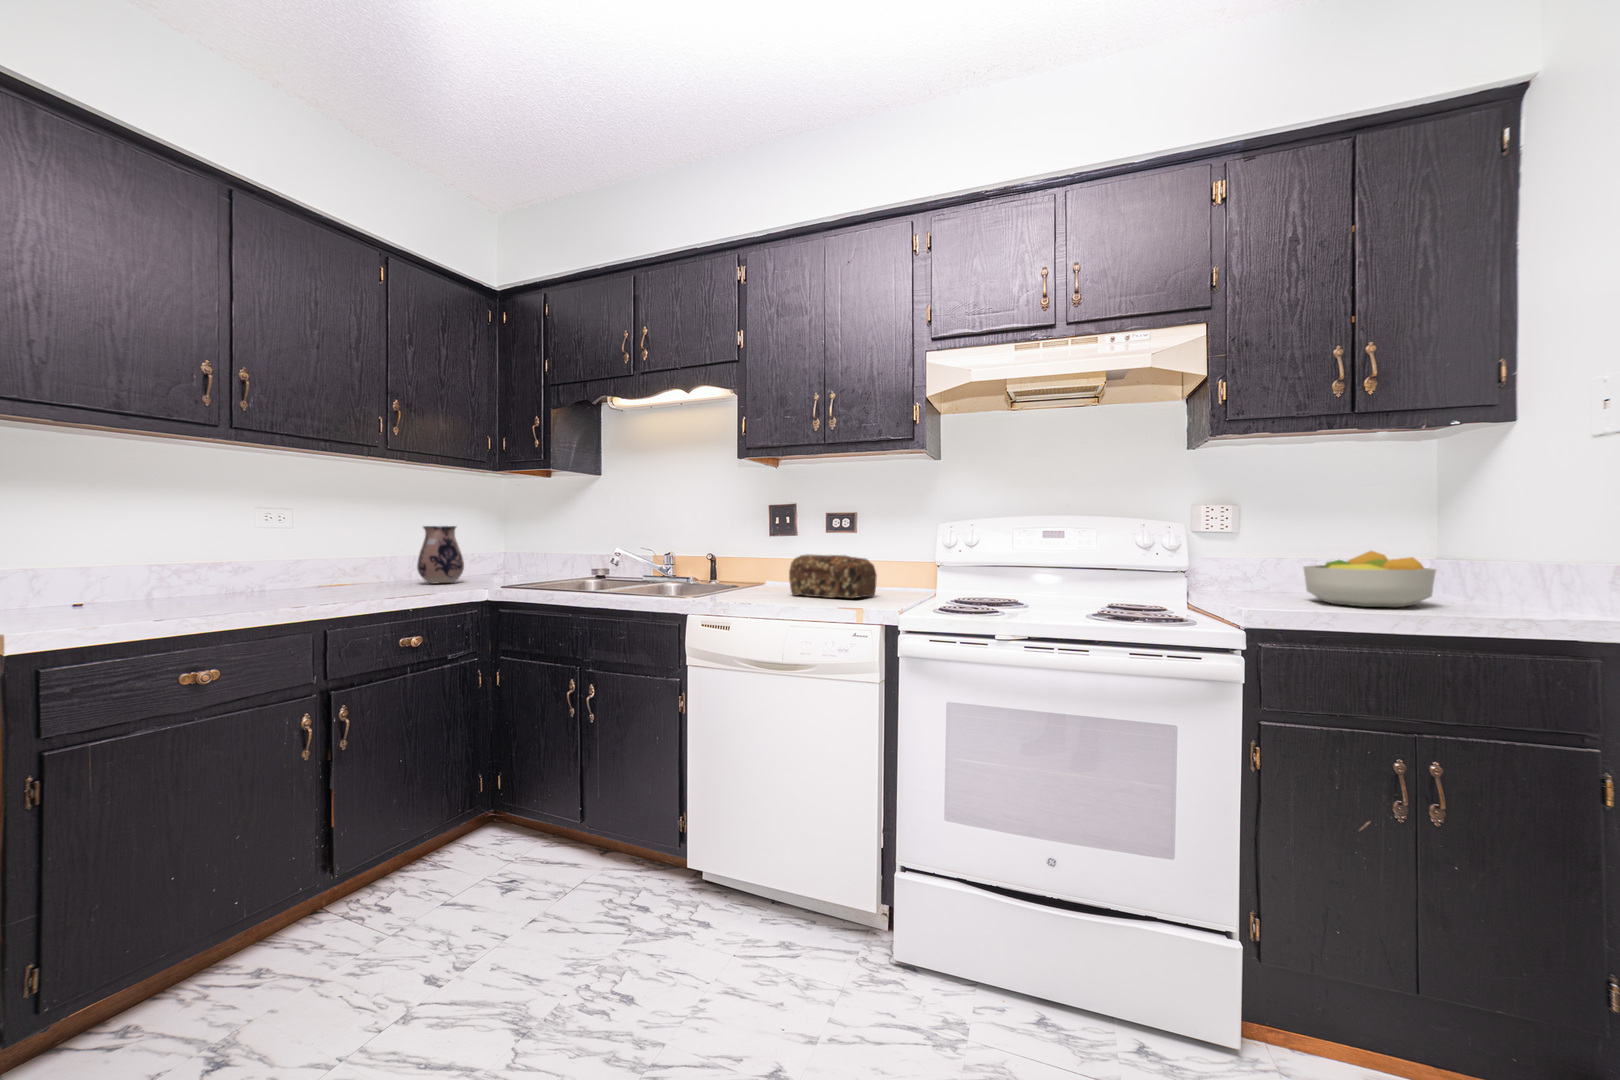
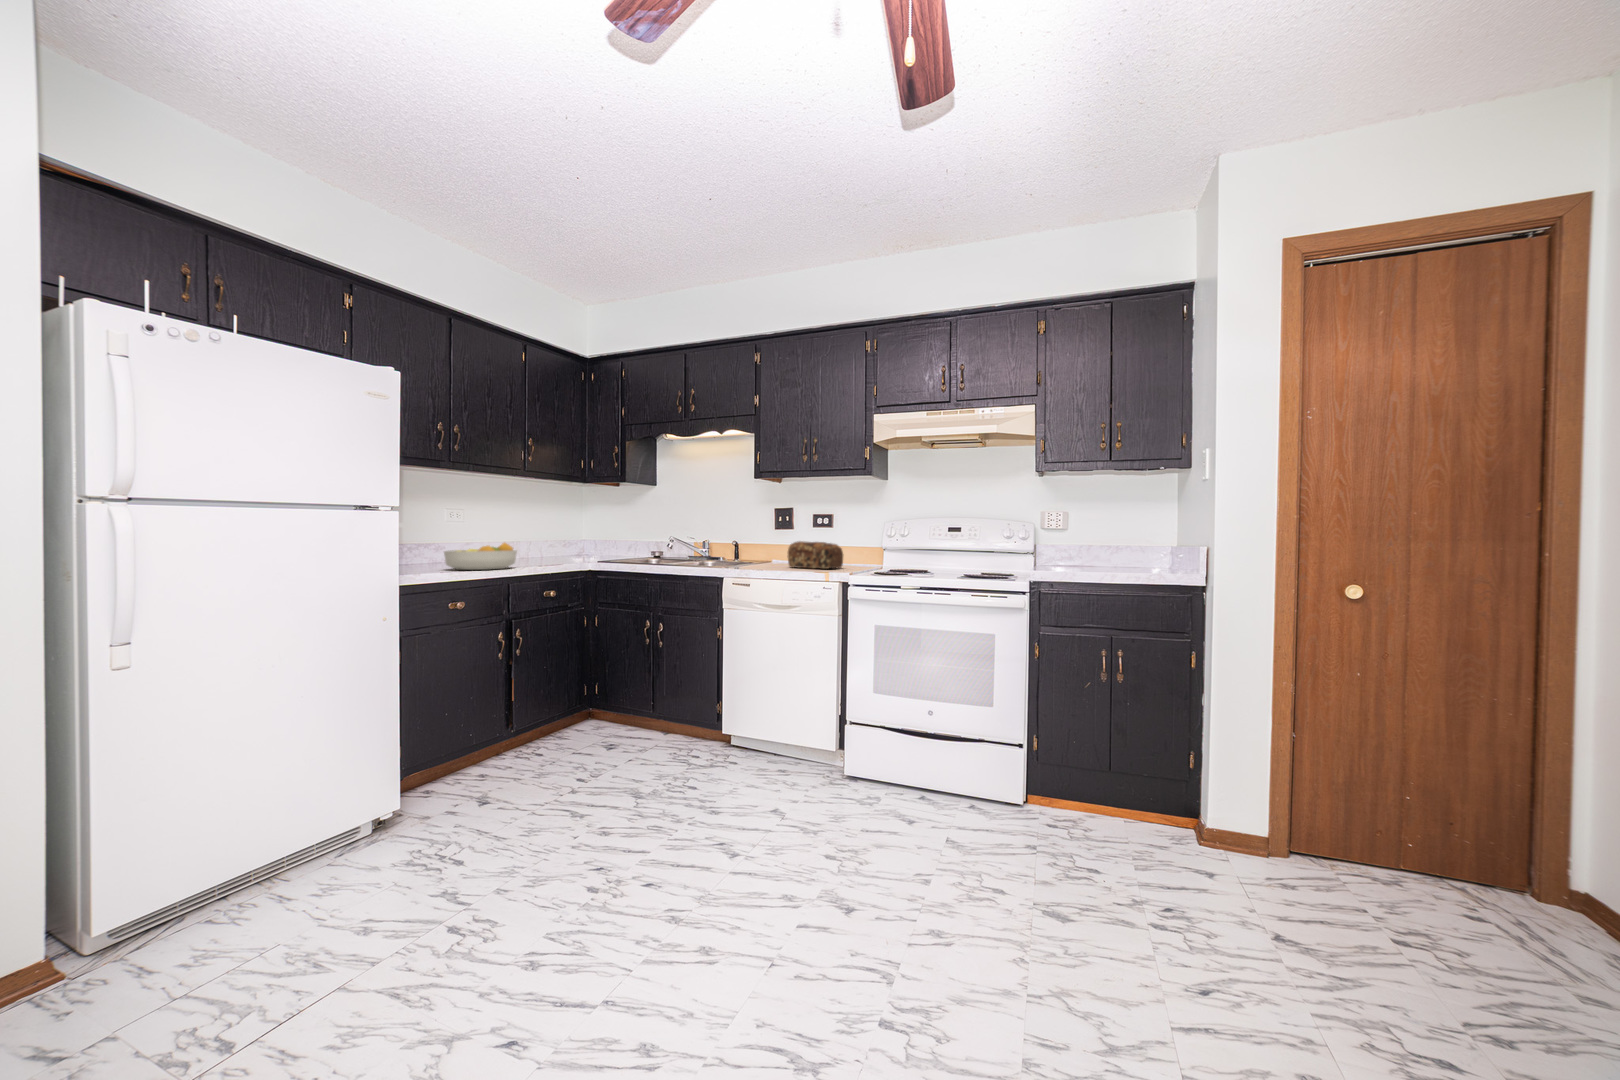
ceramic pitcher: present [417,526,464,584] -> none [537,521,566,560]
fruit bowl: present [1303,551,1436,607] -> present [444,543,517,570]

